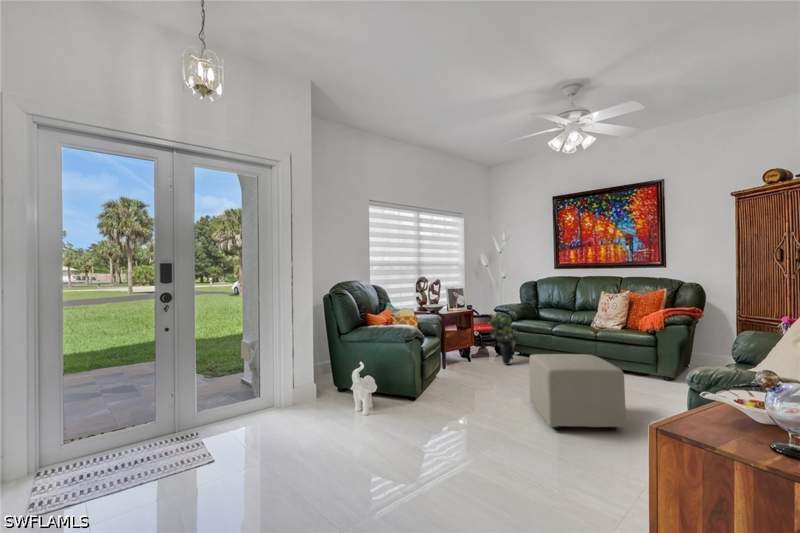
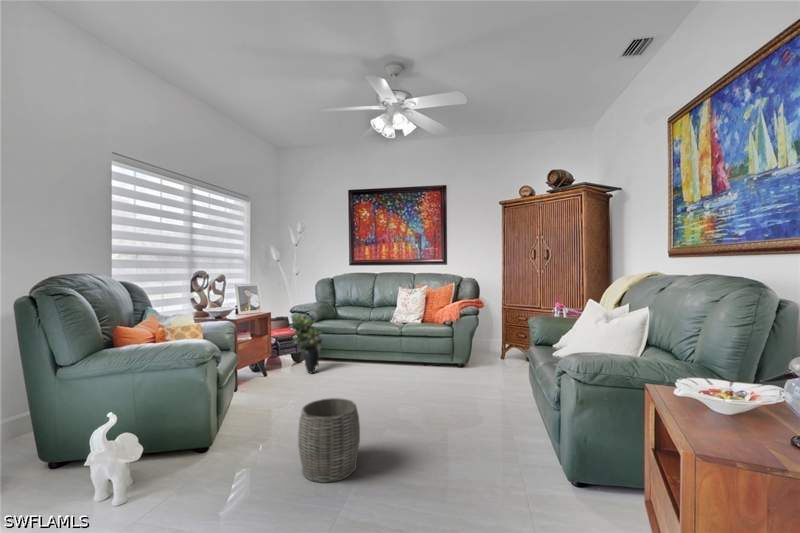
ottoman: present [529,354,626,430] -> none [362,352,465,444]
woven basket: none [465,378,512,437] -> present [298,398,360,483]

